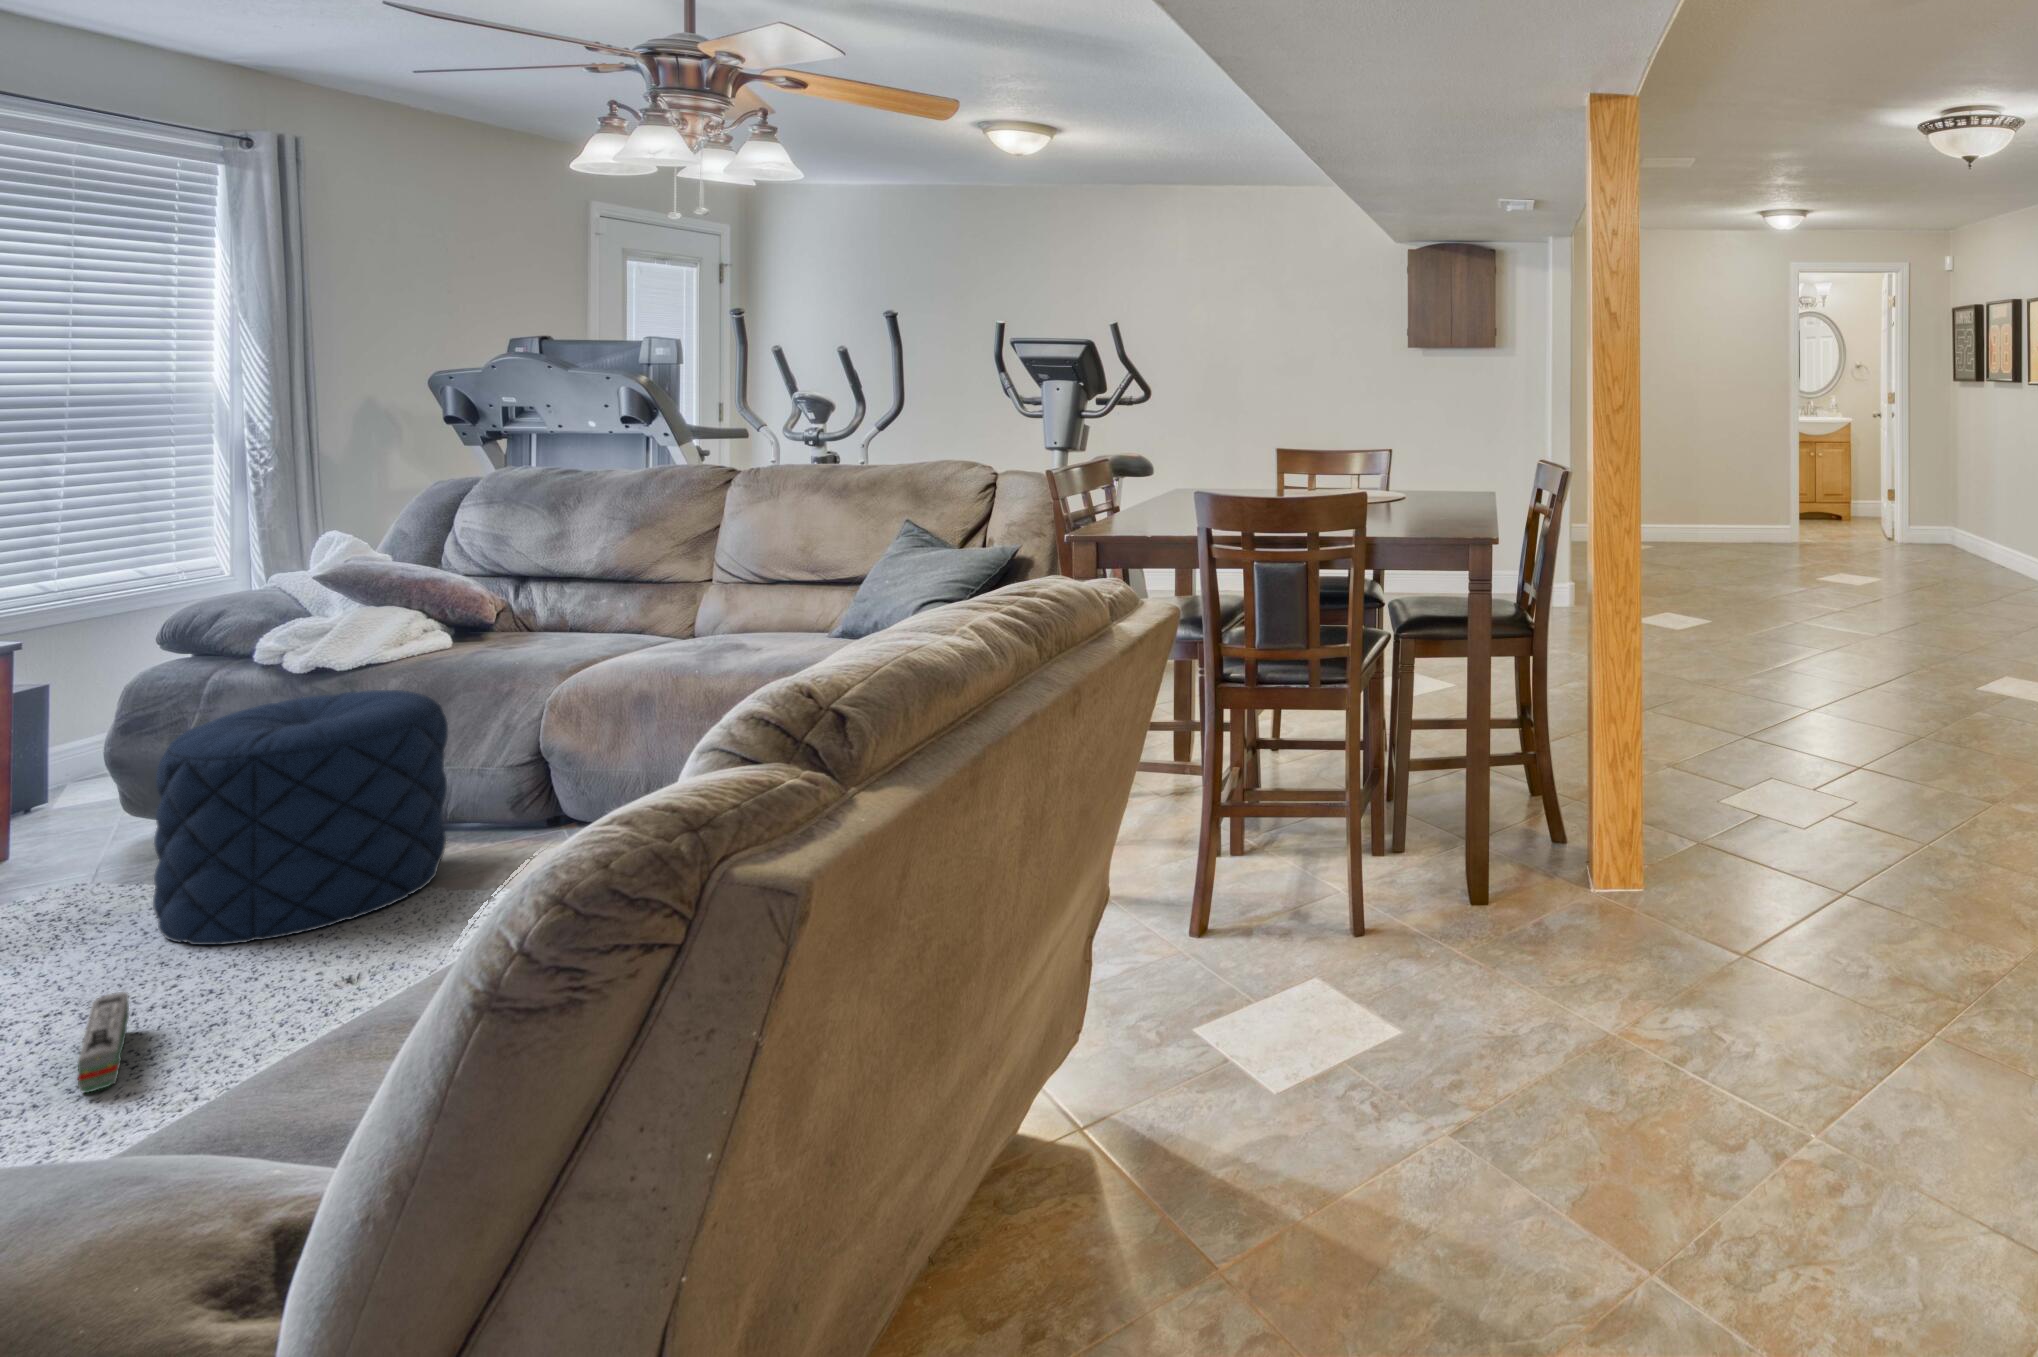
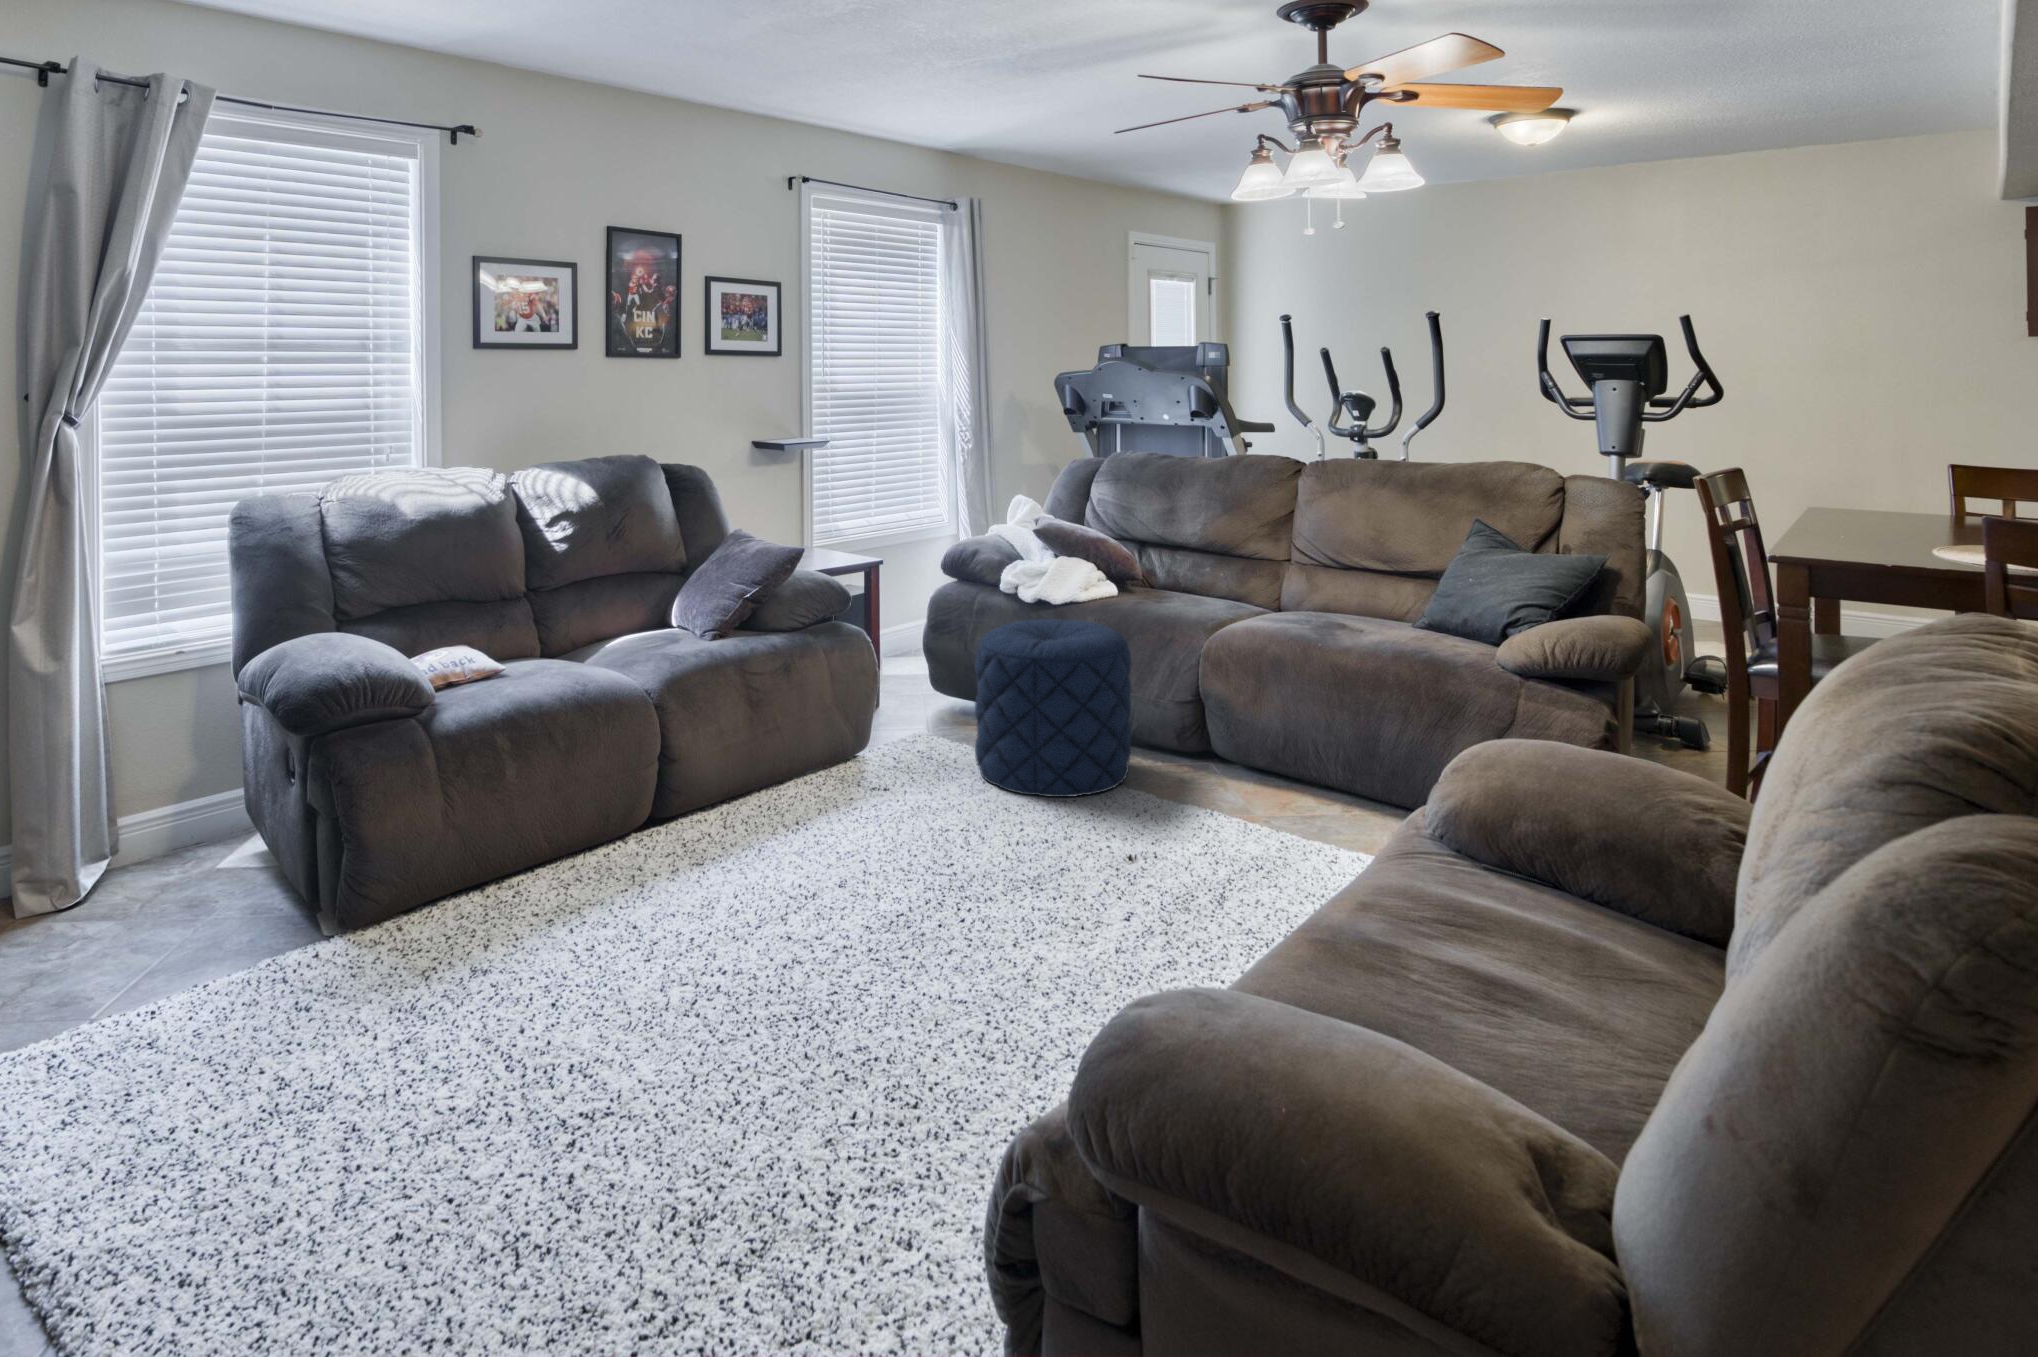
toy train: present [77,992,129,1093] -> none [980,812,1012,879]

